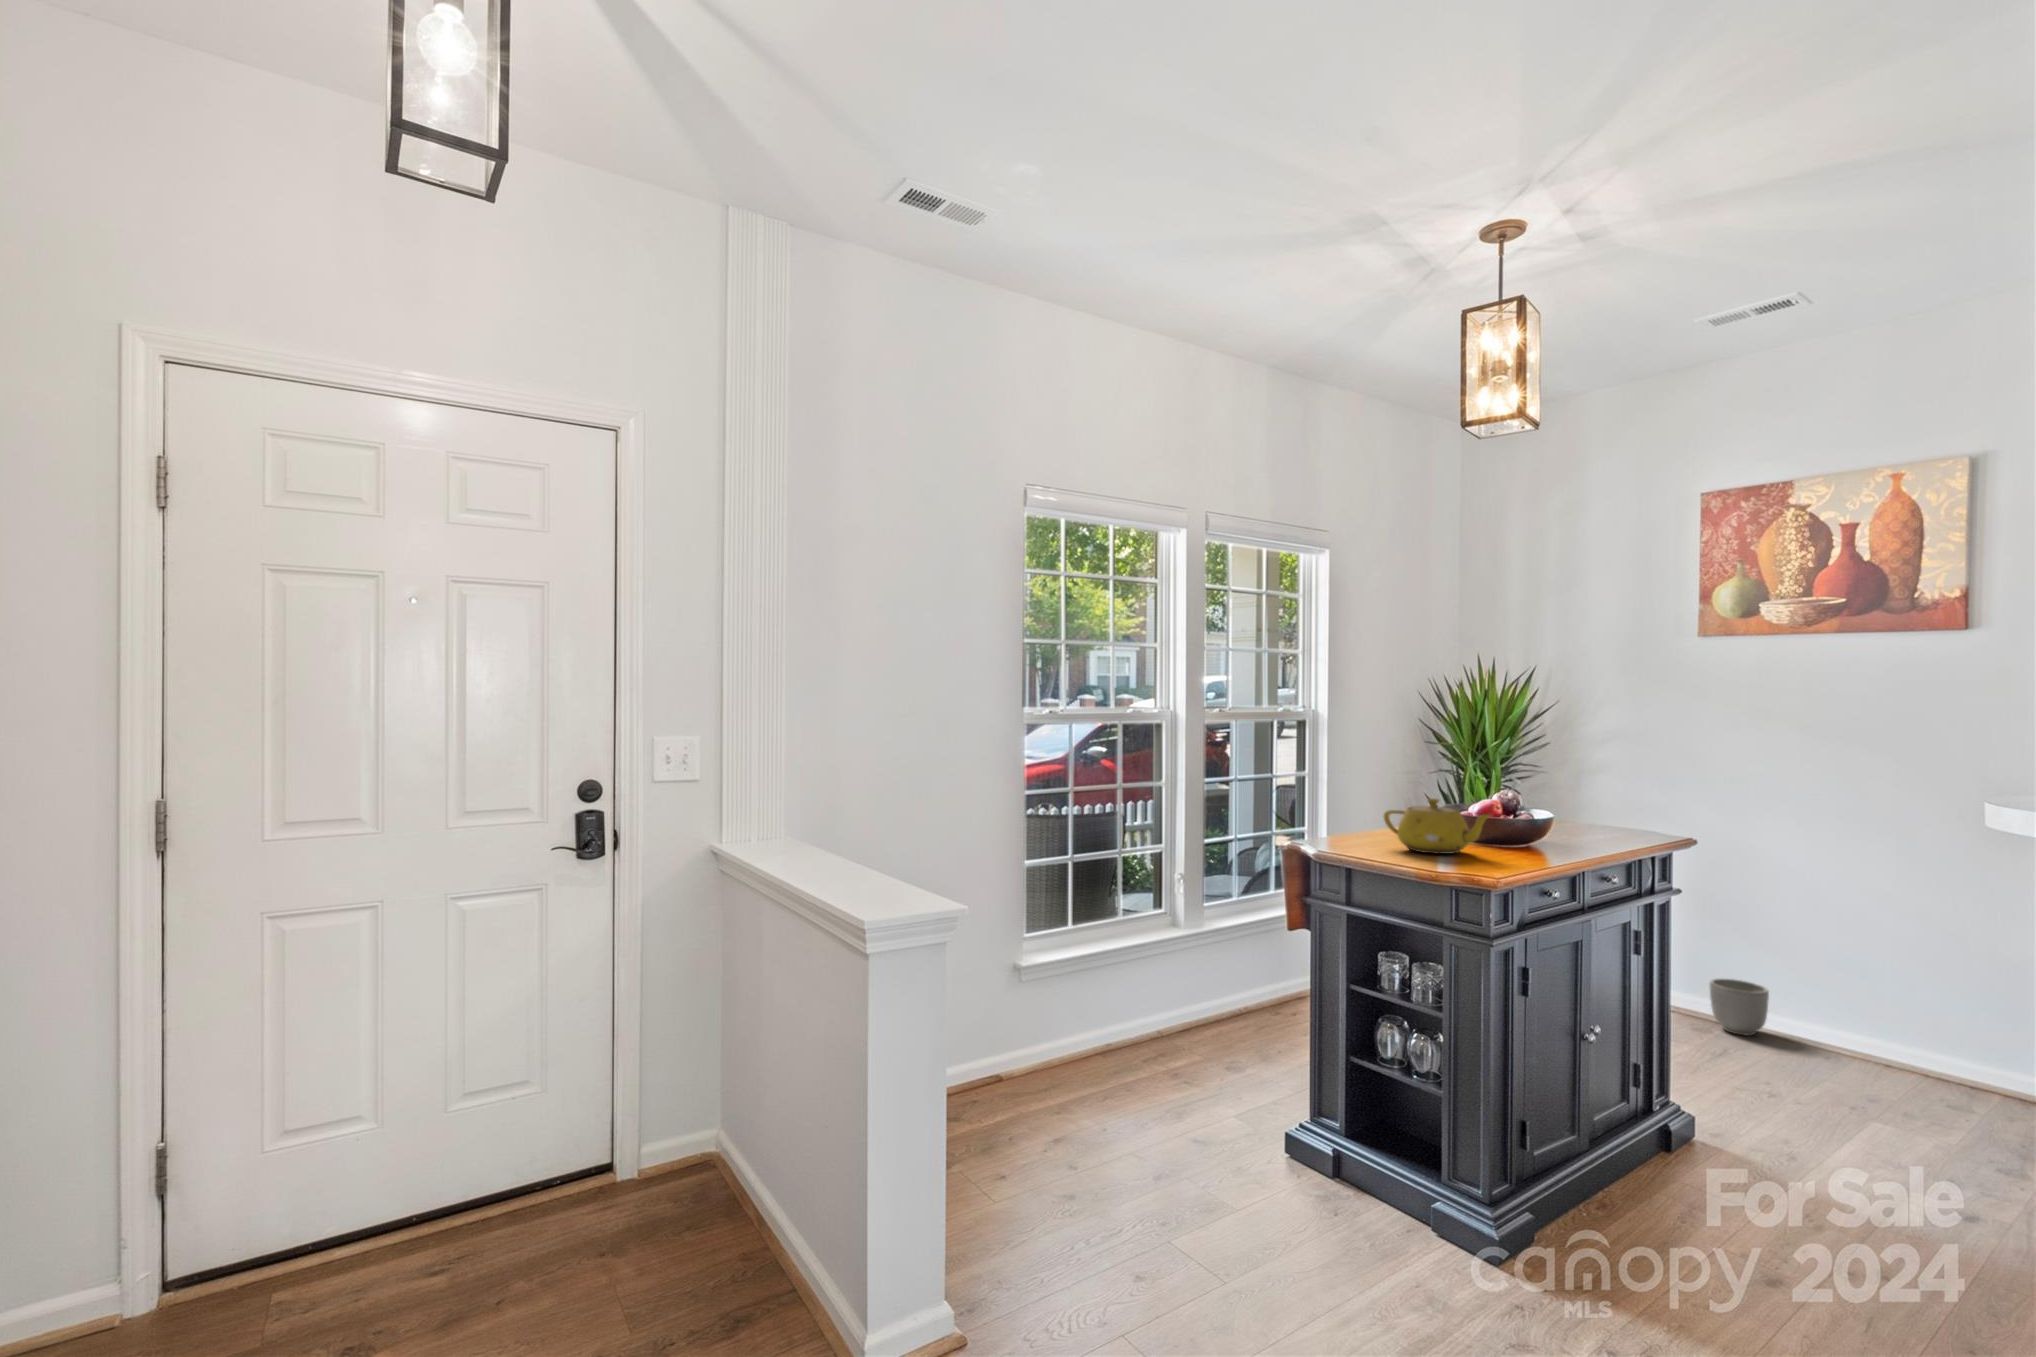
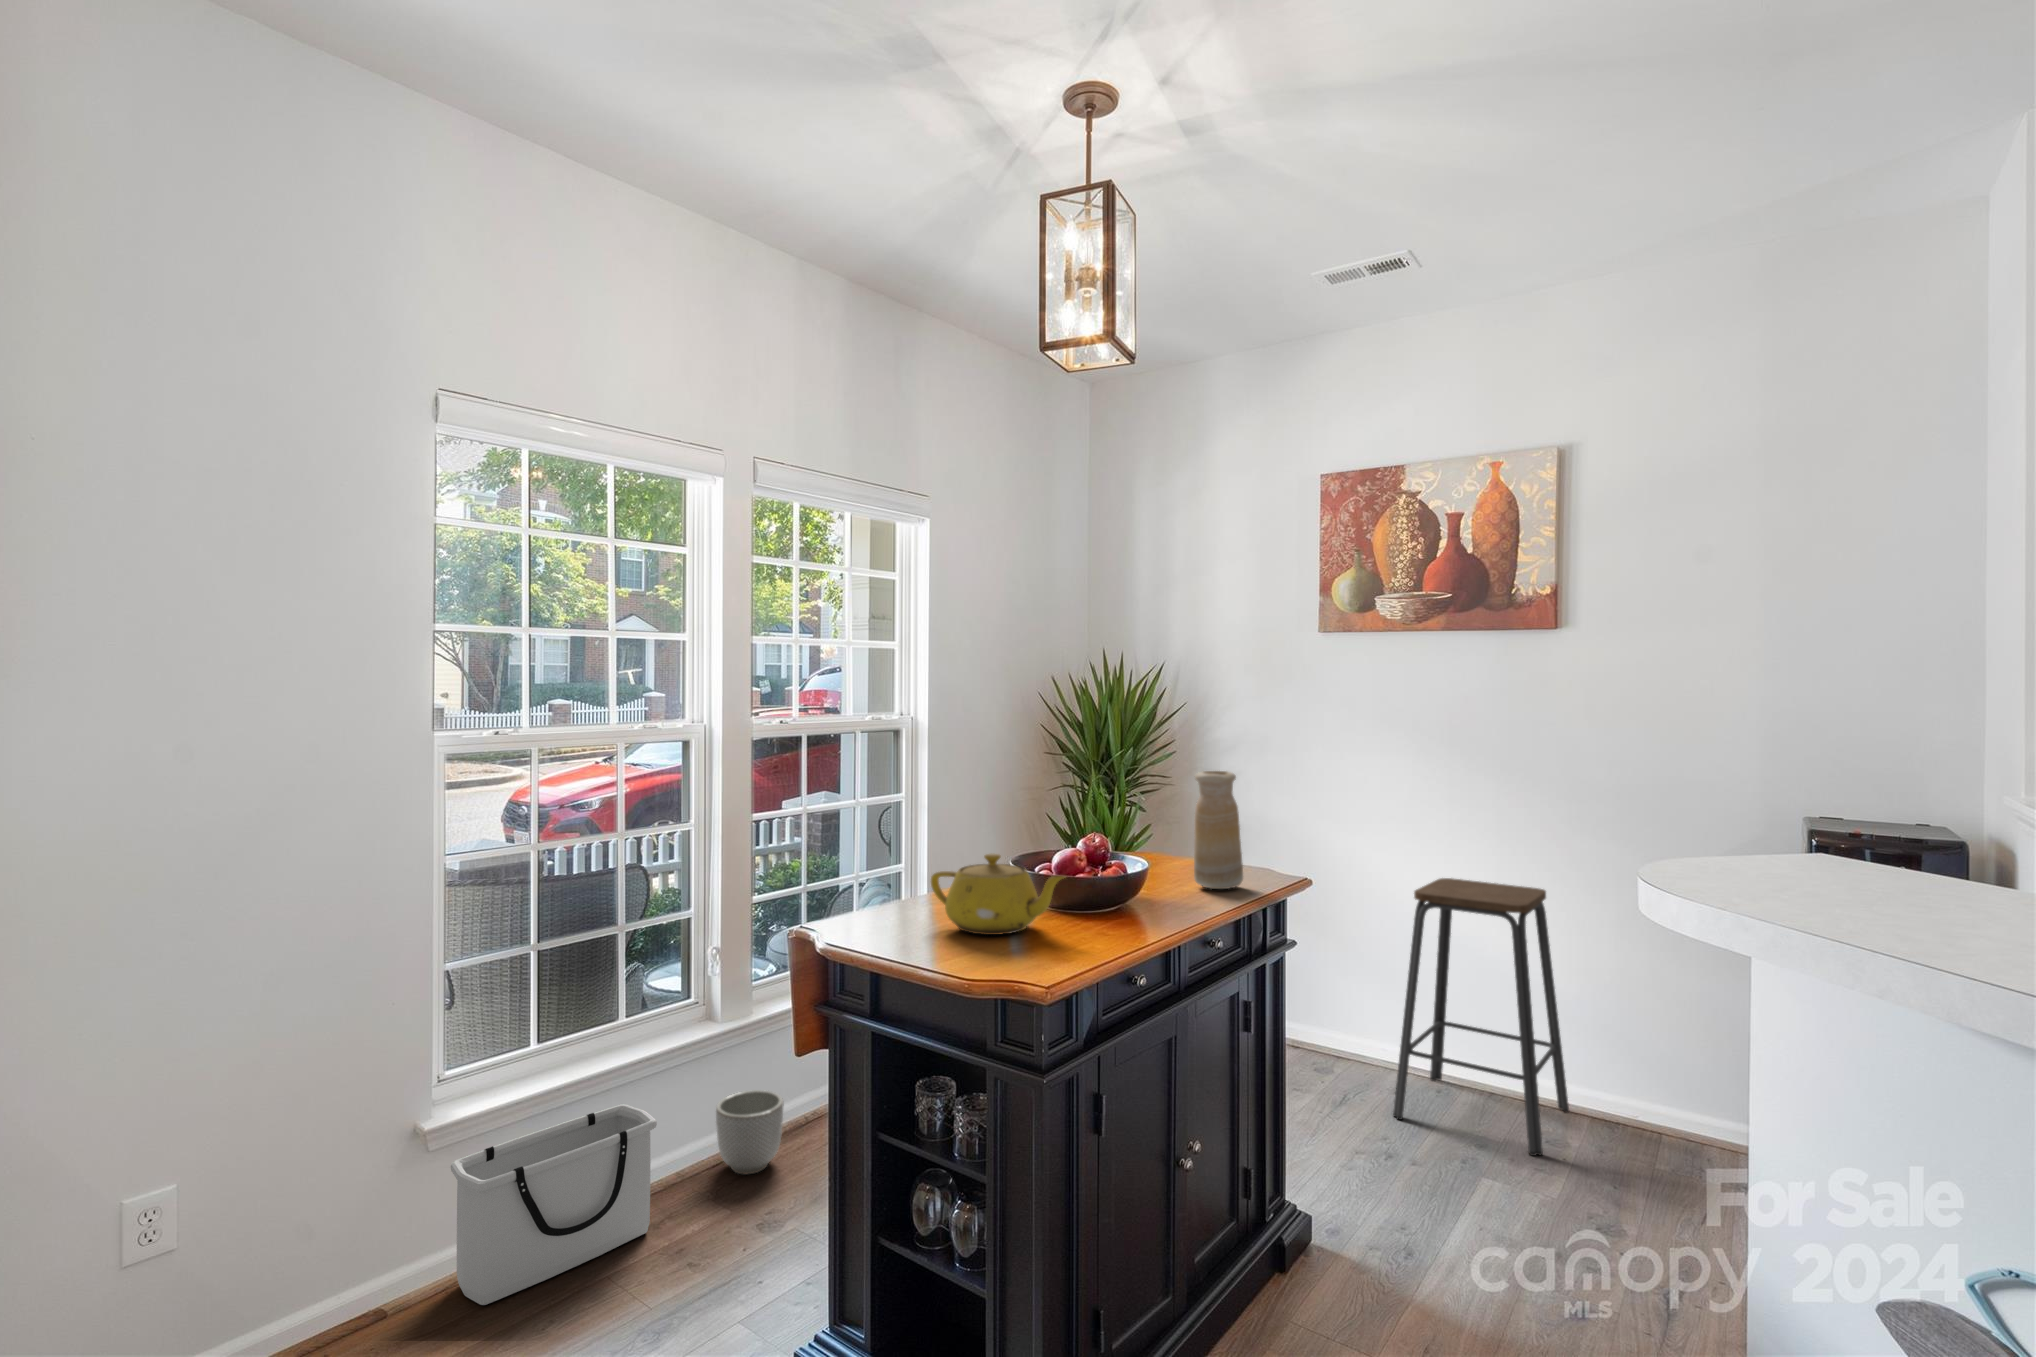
vase: none [1589,748,1634,840] -> present [1194,771,1243,889]
bar stool: none [1779,862,1980,1114] -> present [1393,878,1569,1156]
storage bin: none [1034,974,1157,1085] -> present [451,1104,657,1305]
planter: present [1710,979,1769,1035] -> present [716,1090,783,1175]

